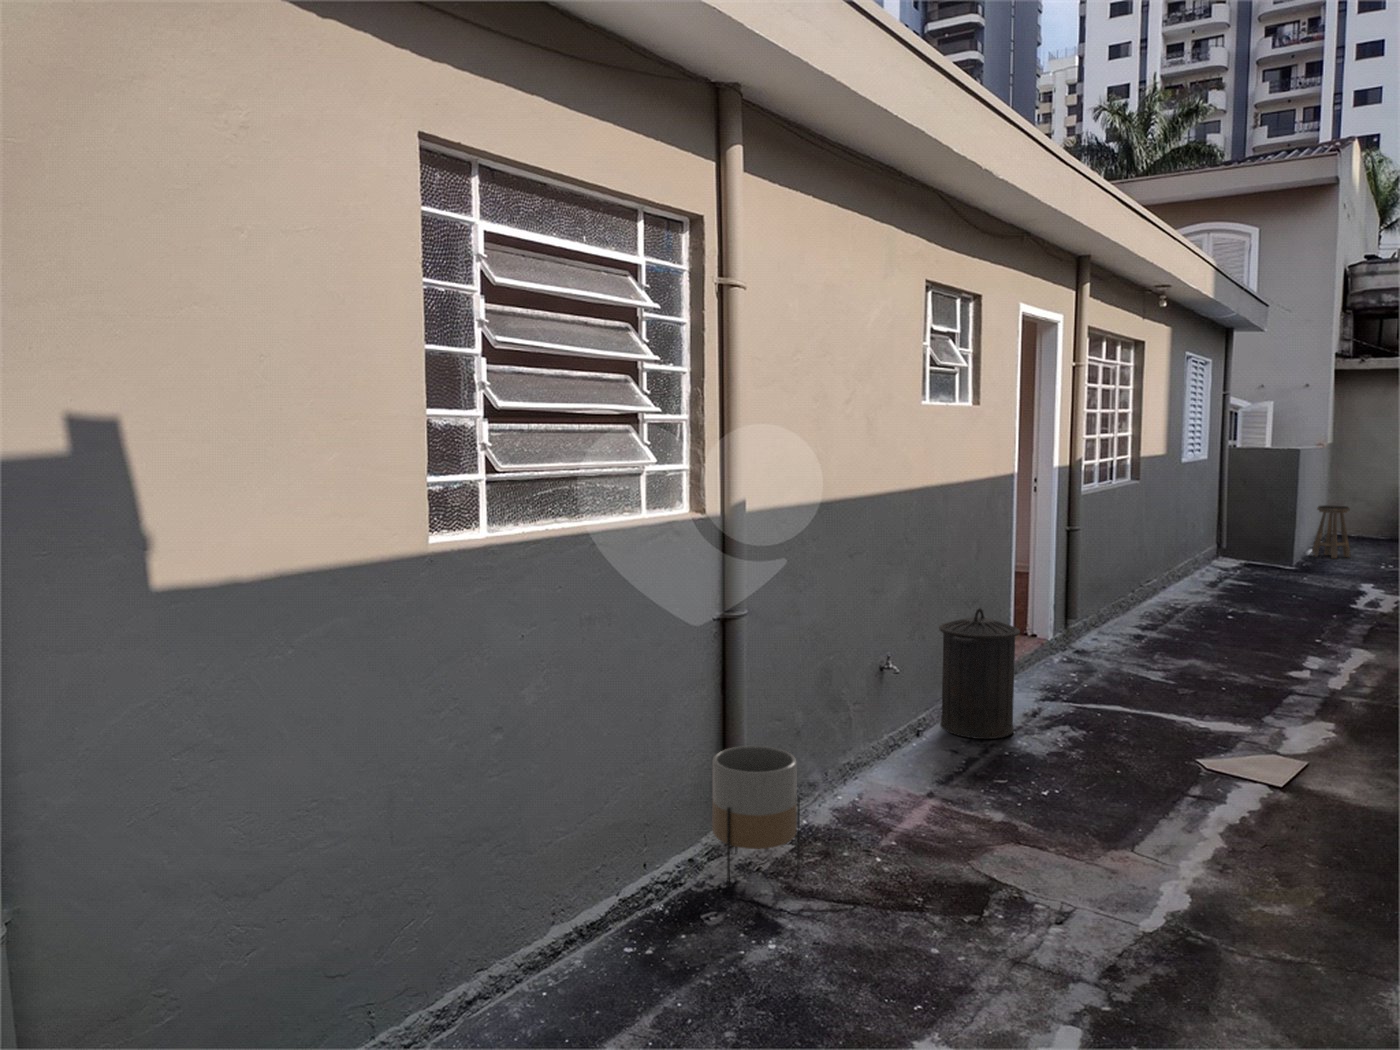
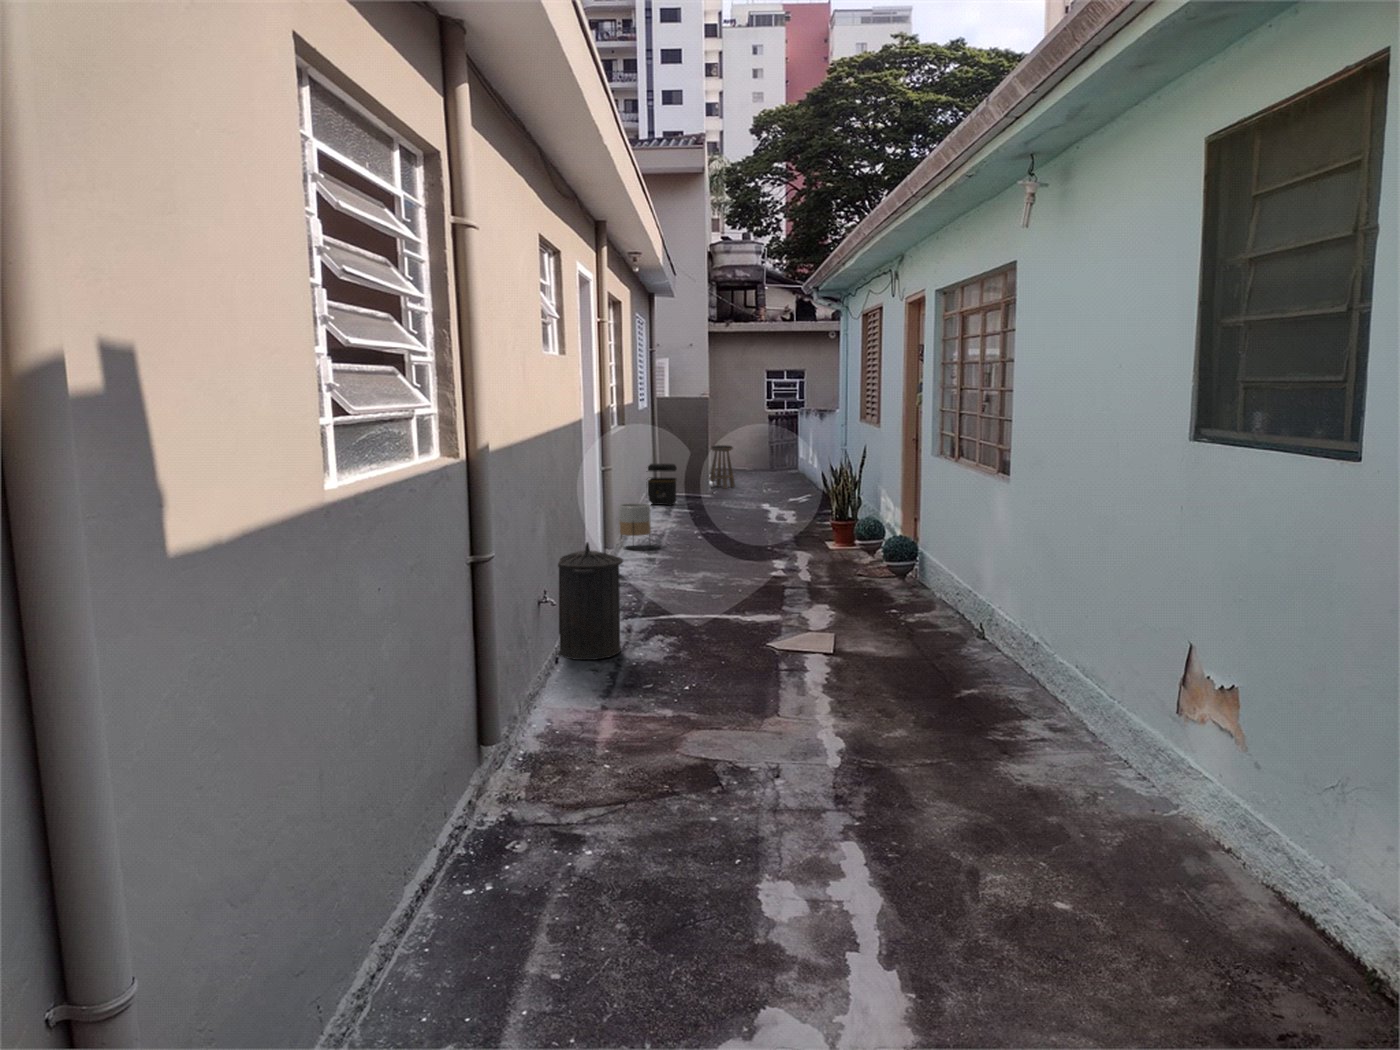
toolbox: none [1206,524,1250,574] -> present [648,464,677,505]
planter: present [712,746,800,887] -> present [619,503,651,537]

